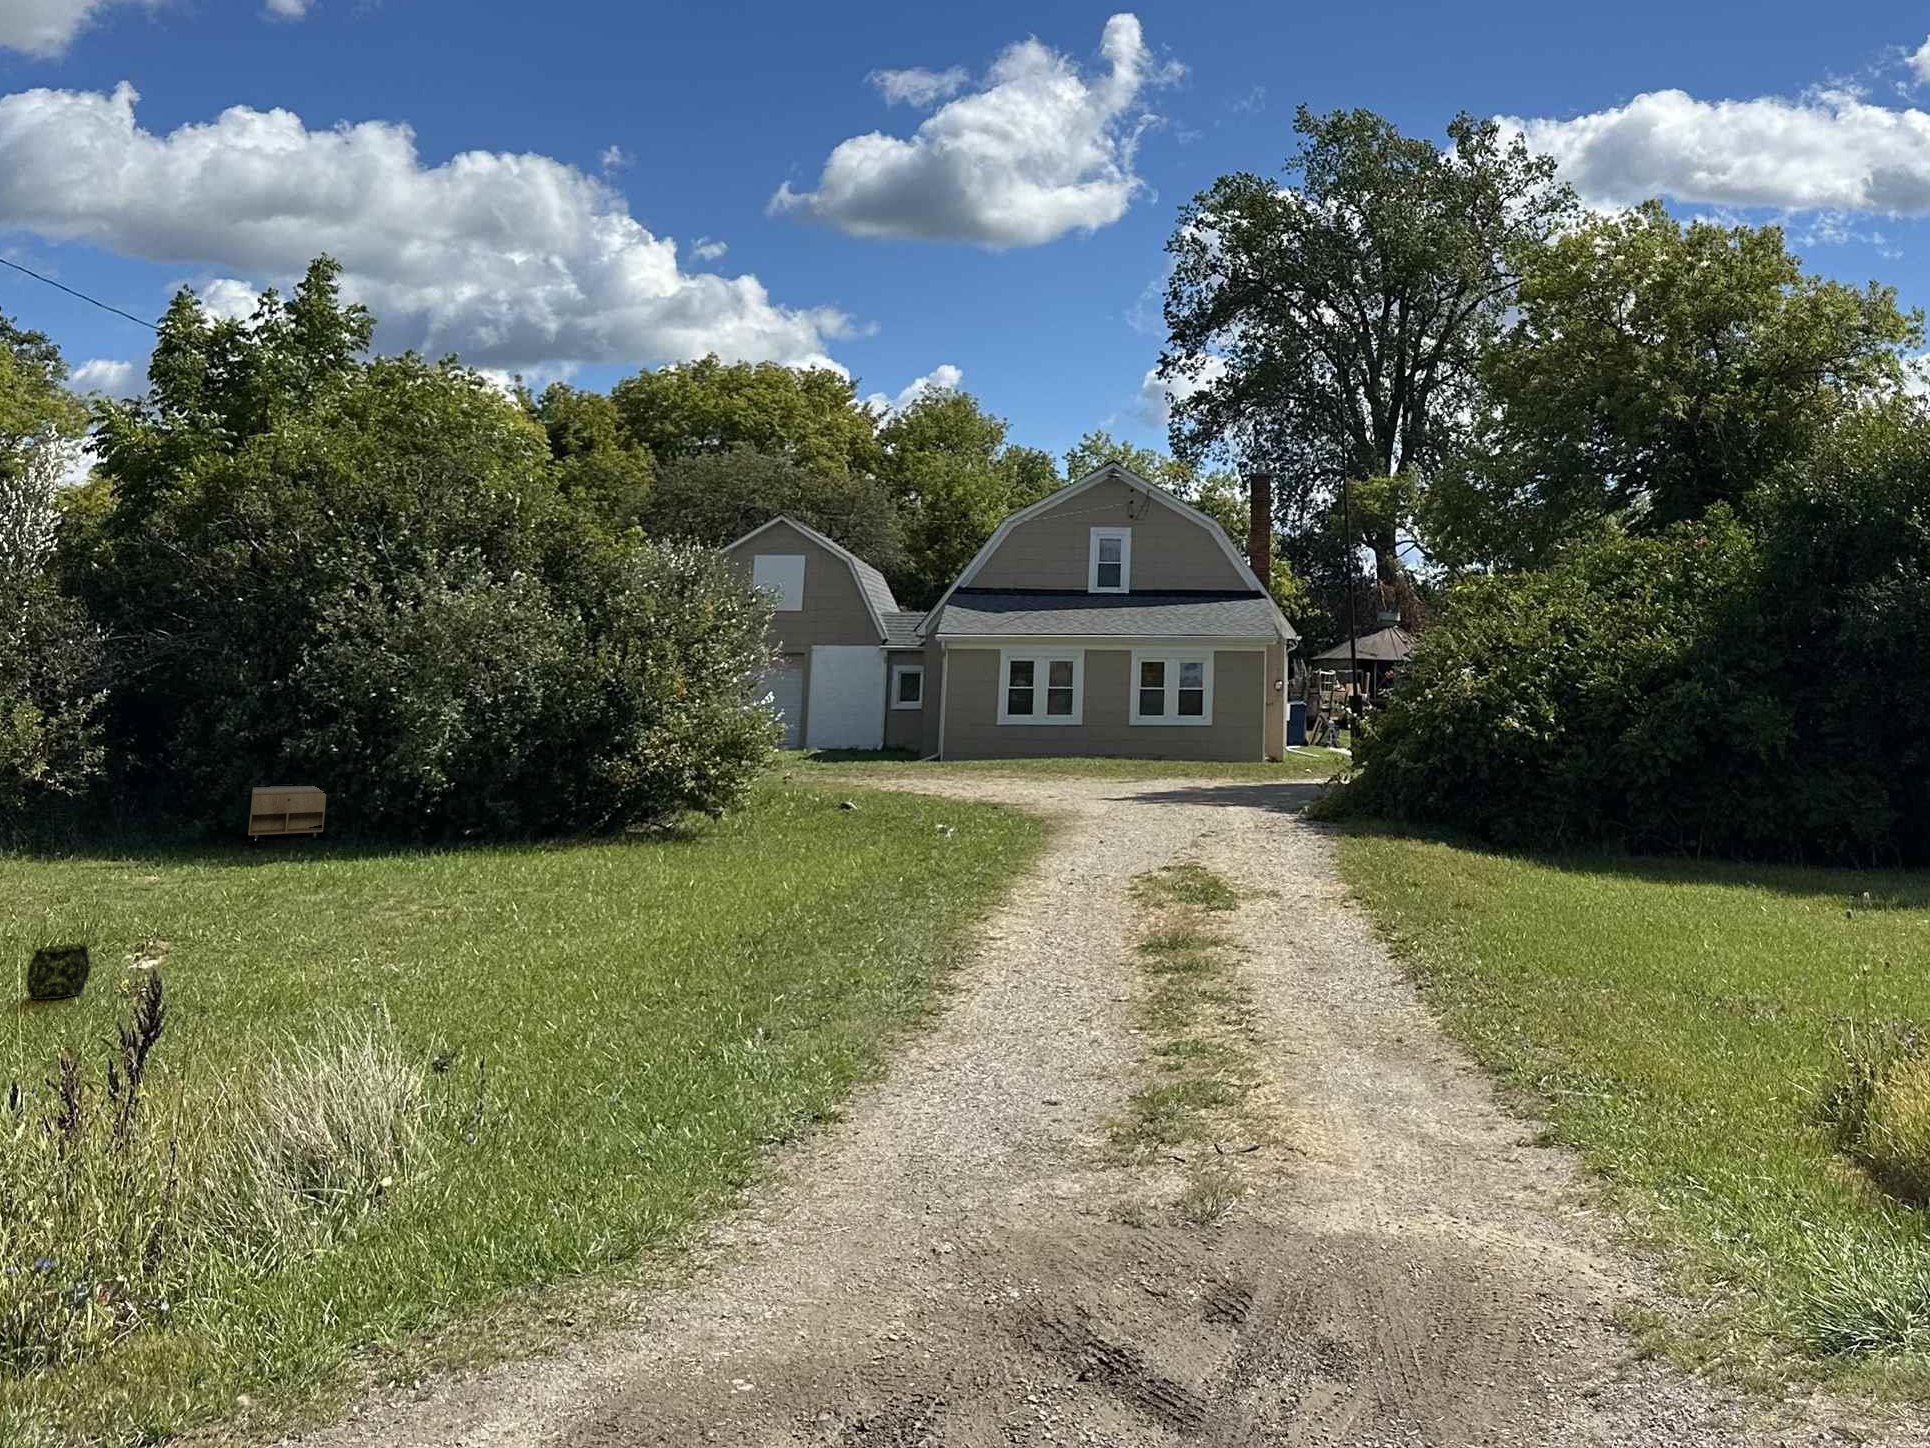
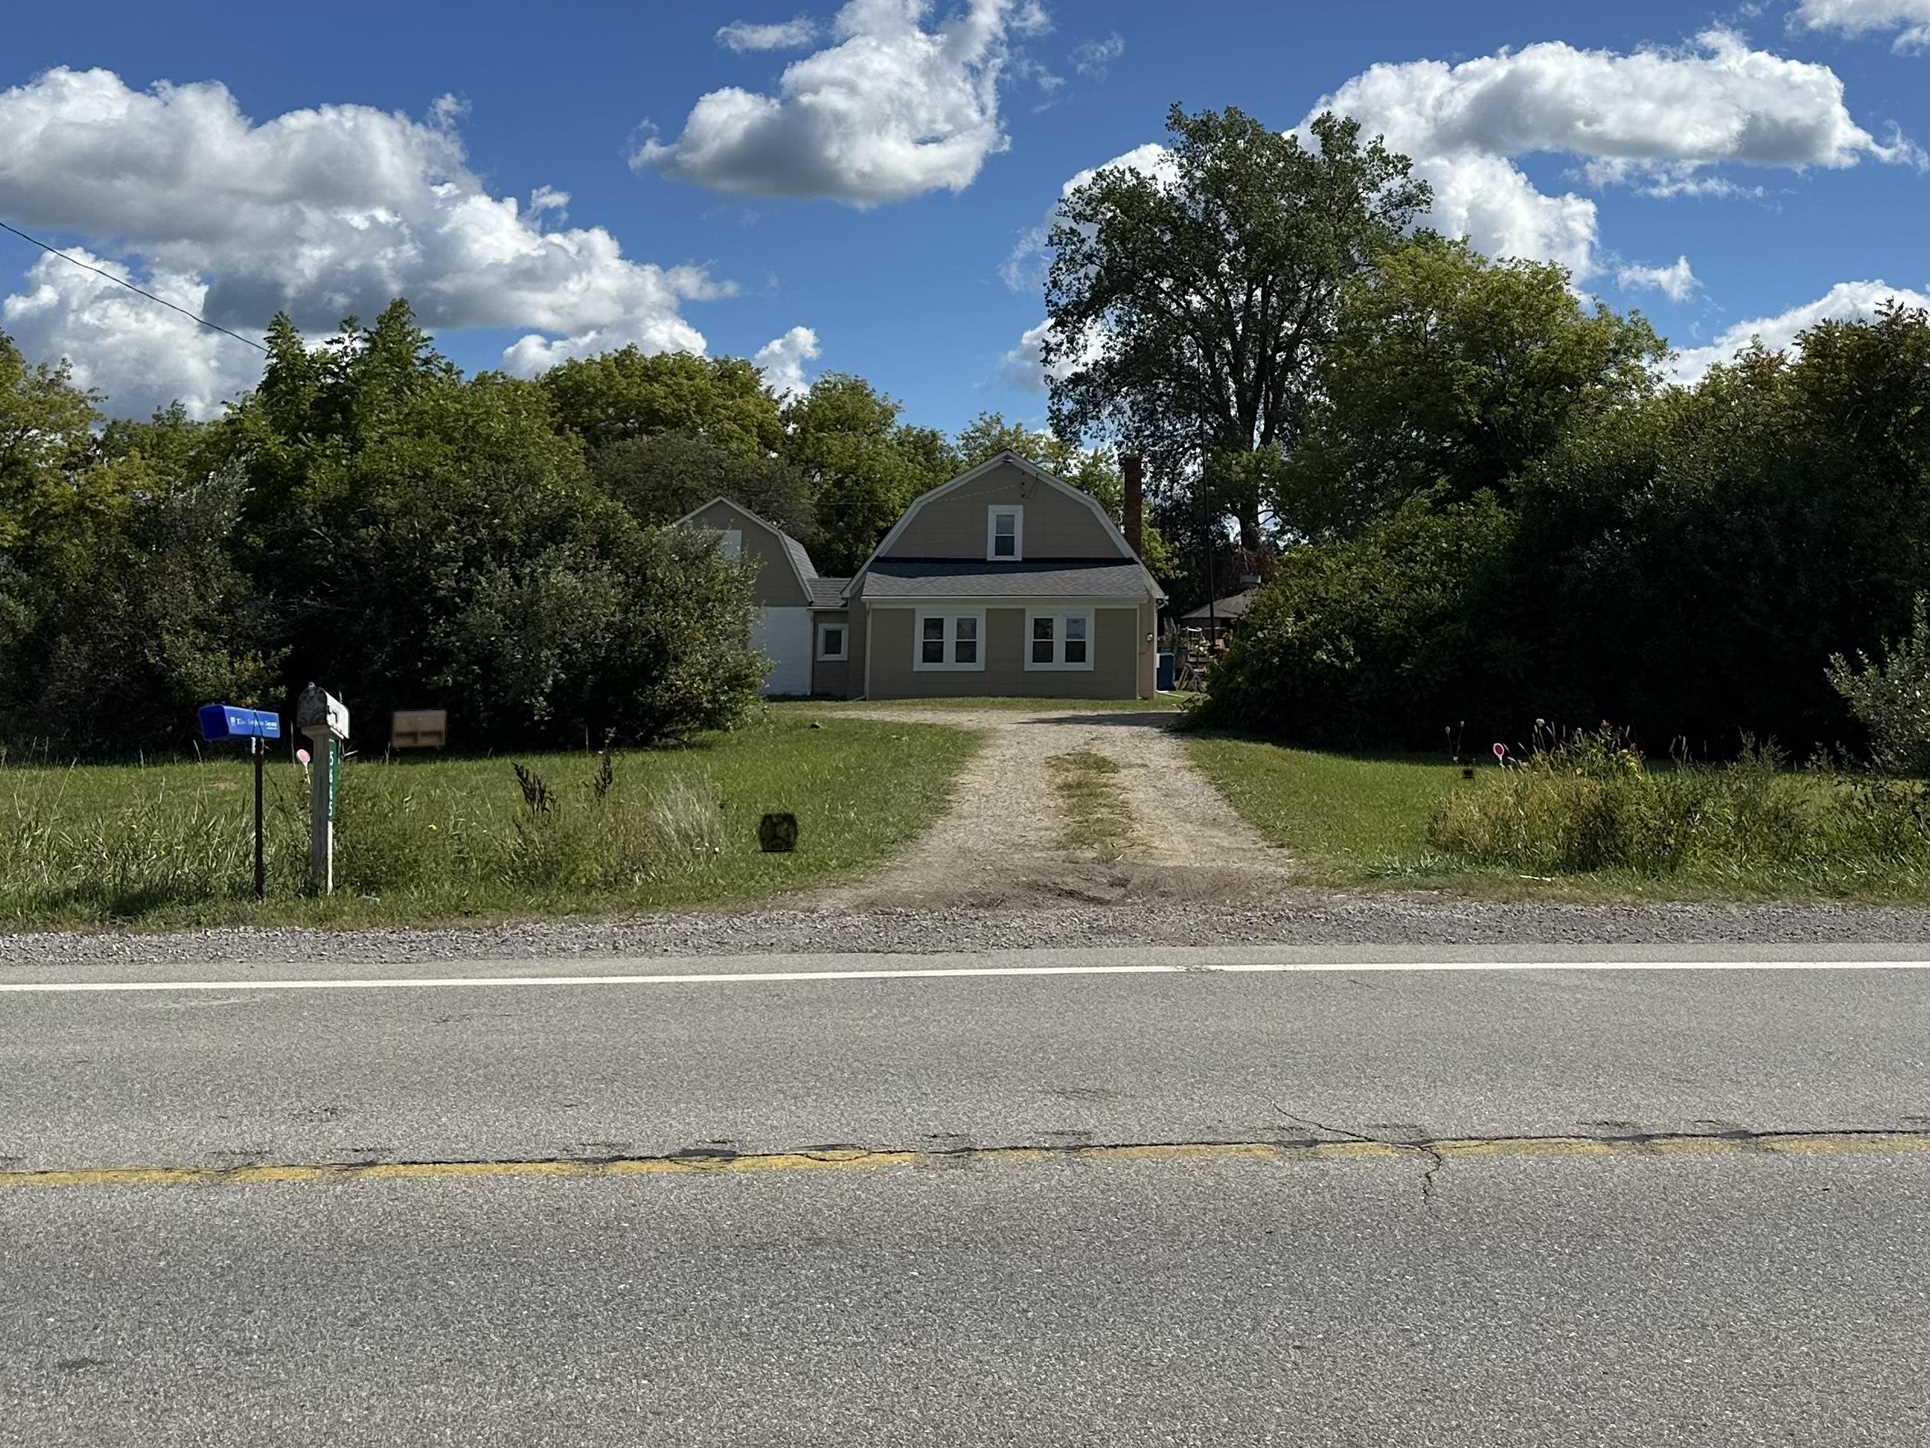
potted plant: none [1842,937,1894,980] -> present [1457,756,1479,778]
woven basket: present [26,944,90,1000] -> present [758,812,799,851]

